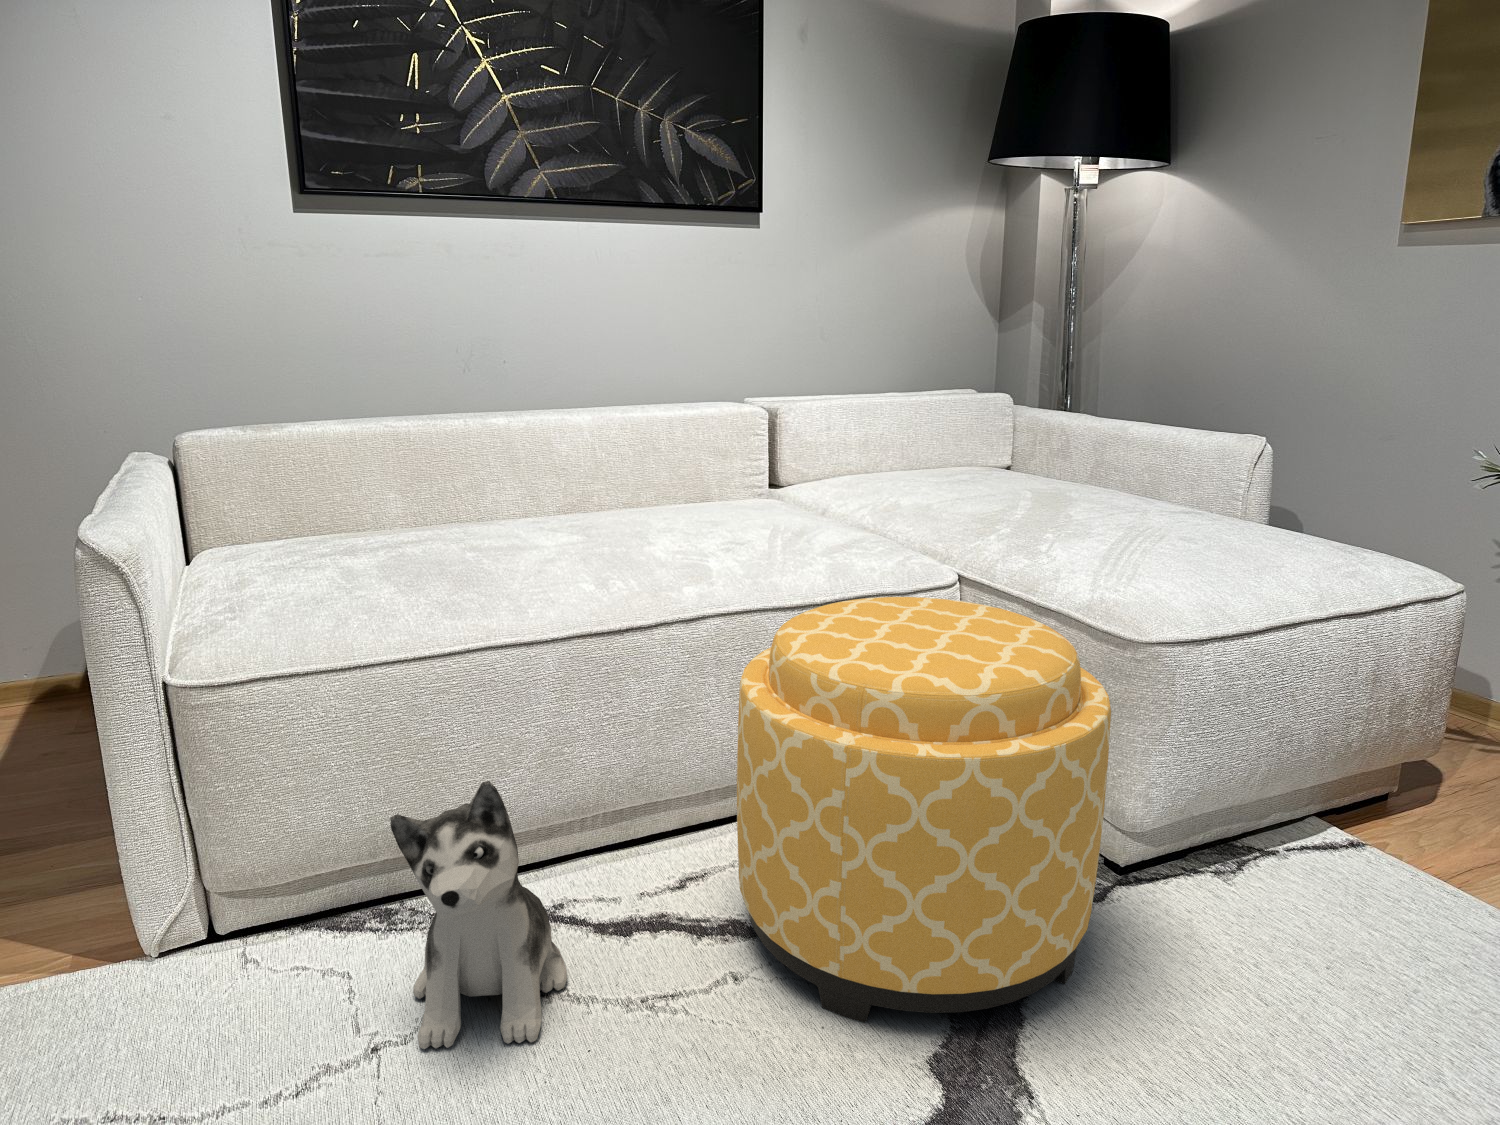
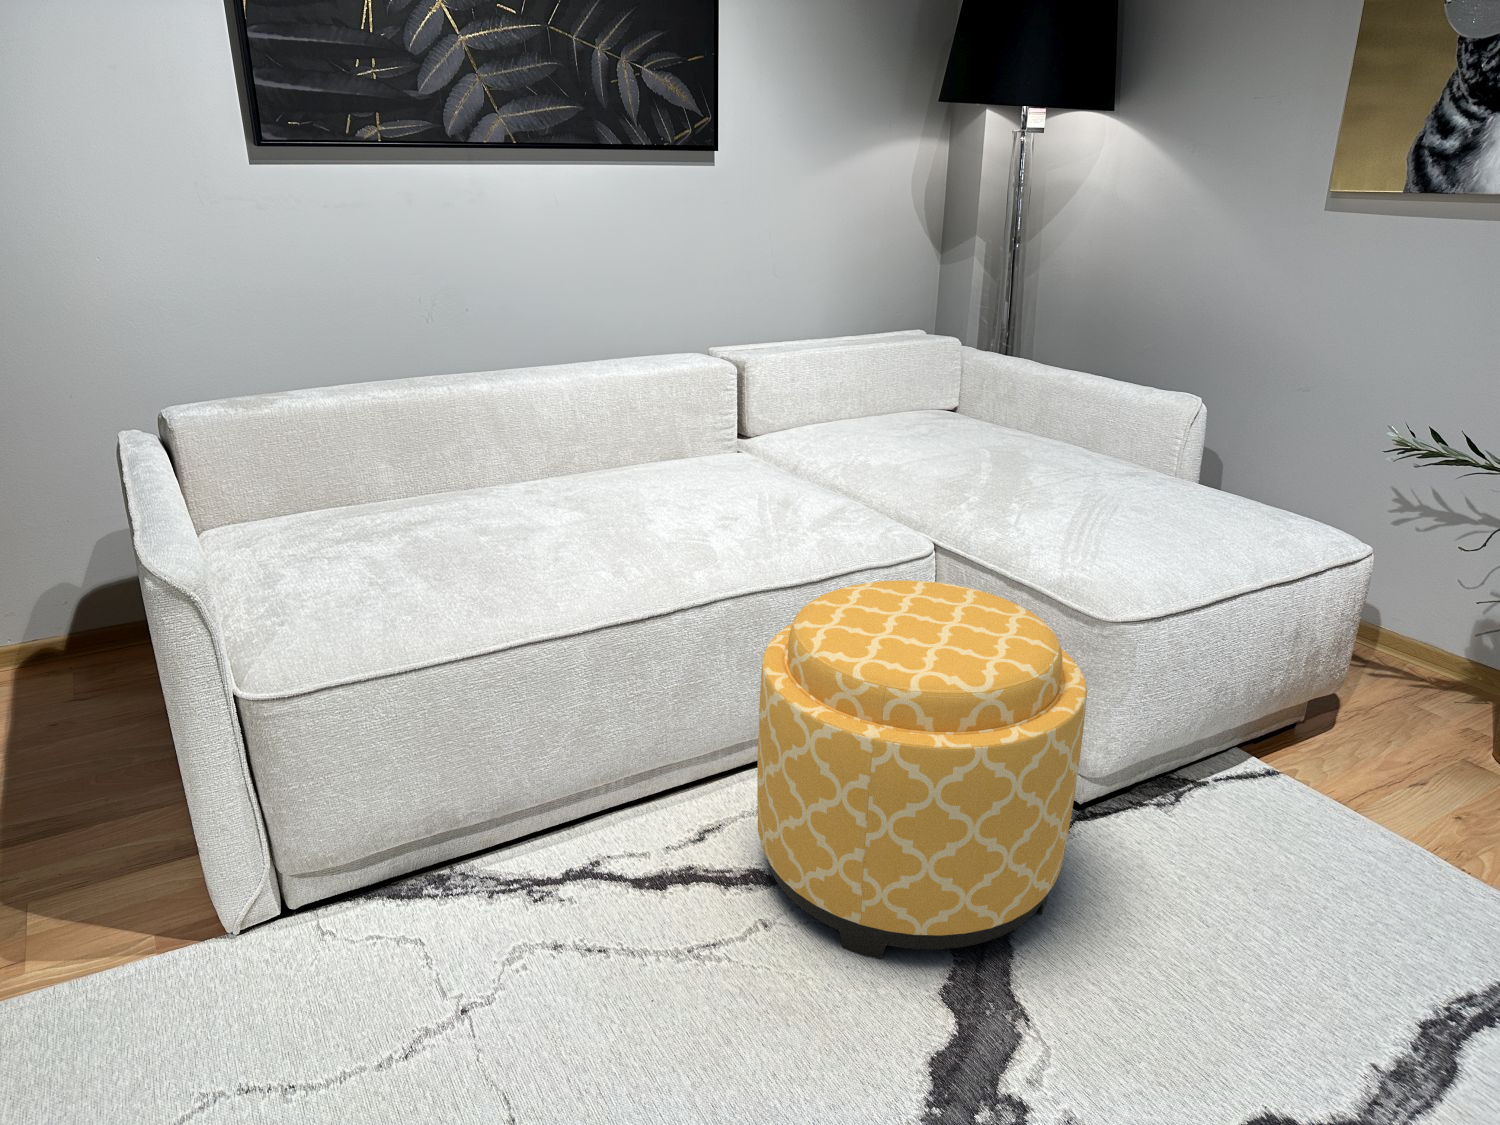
plush toy: present [390,781,567,1049] -> none [468,778,619,1007]

